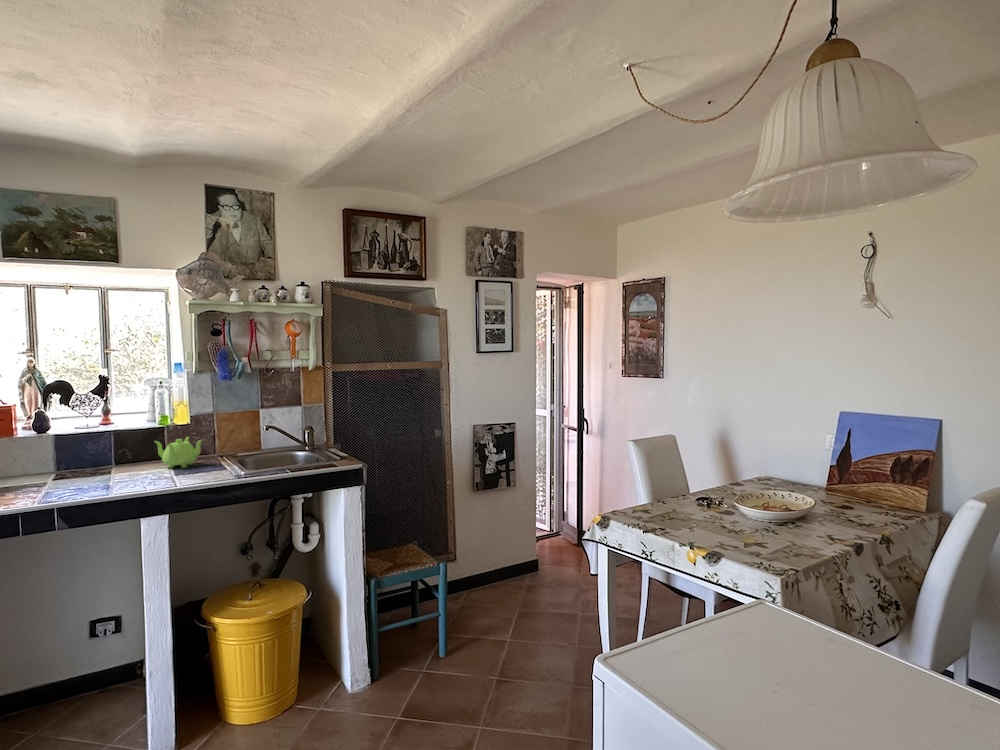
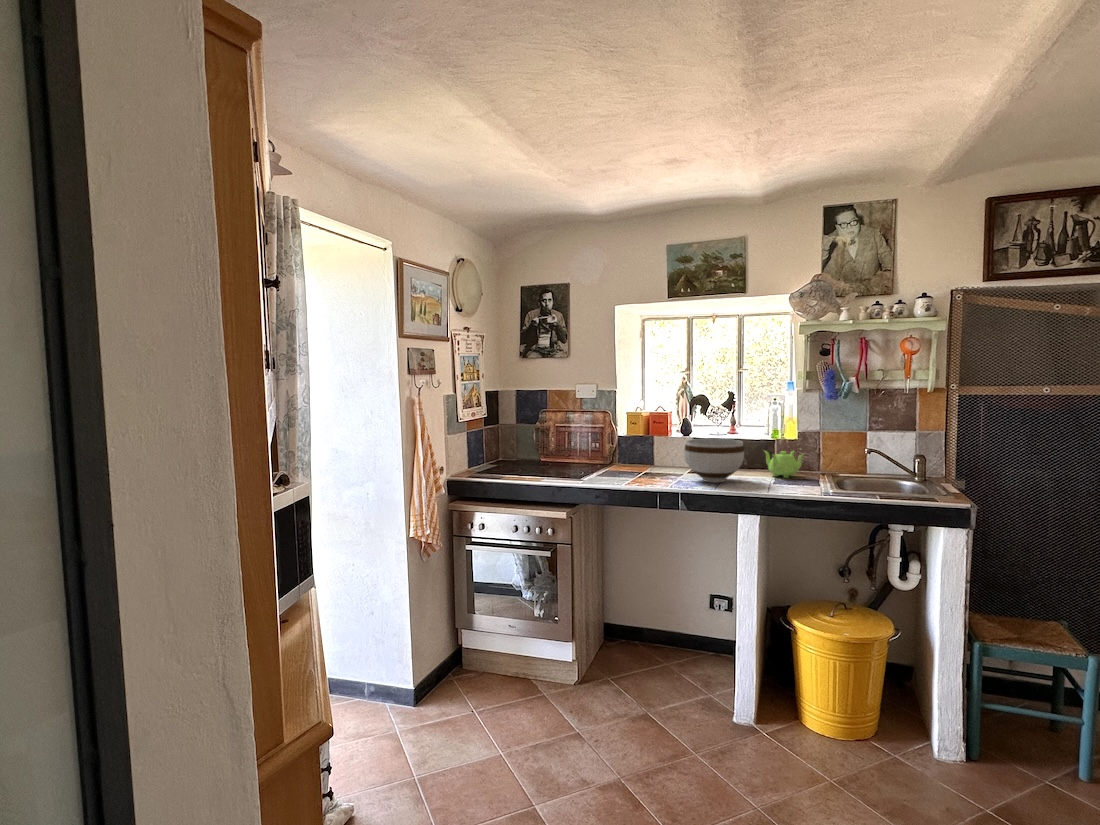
bowl: none [51,433,137,489] -> present [684,439,744,482]

